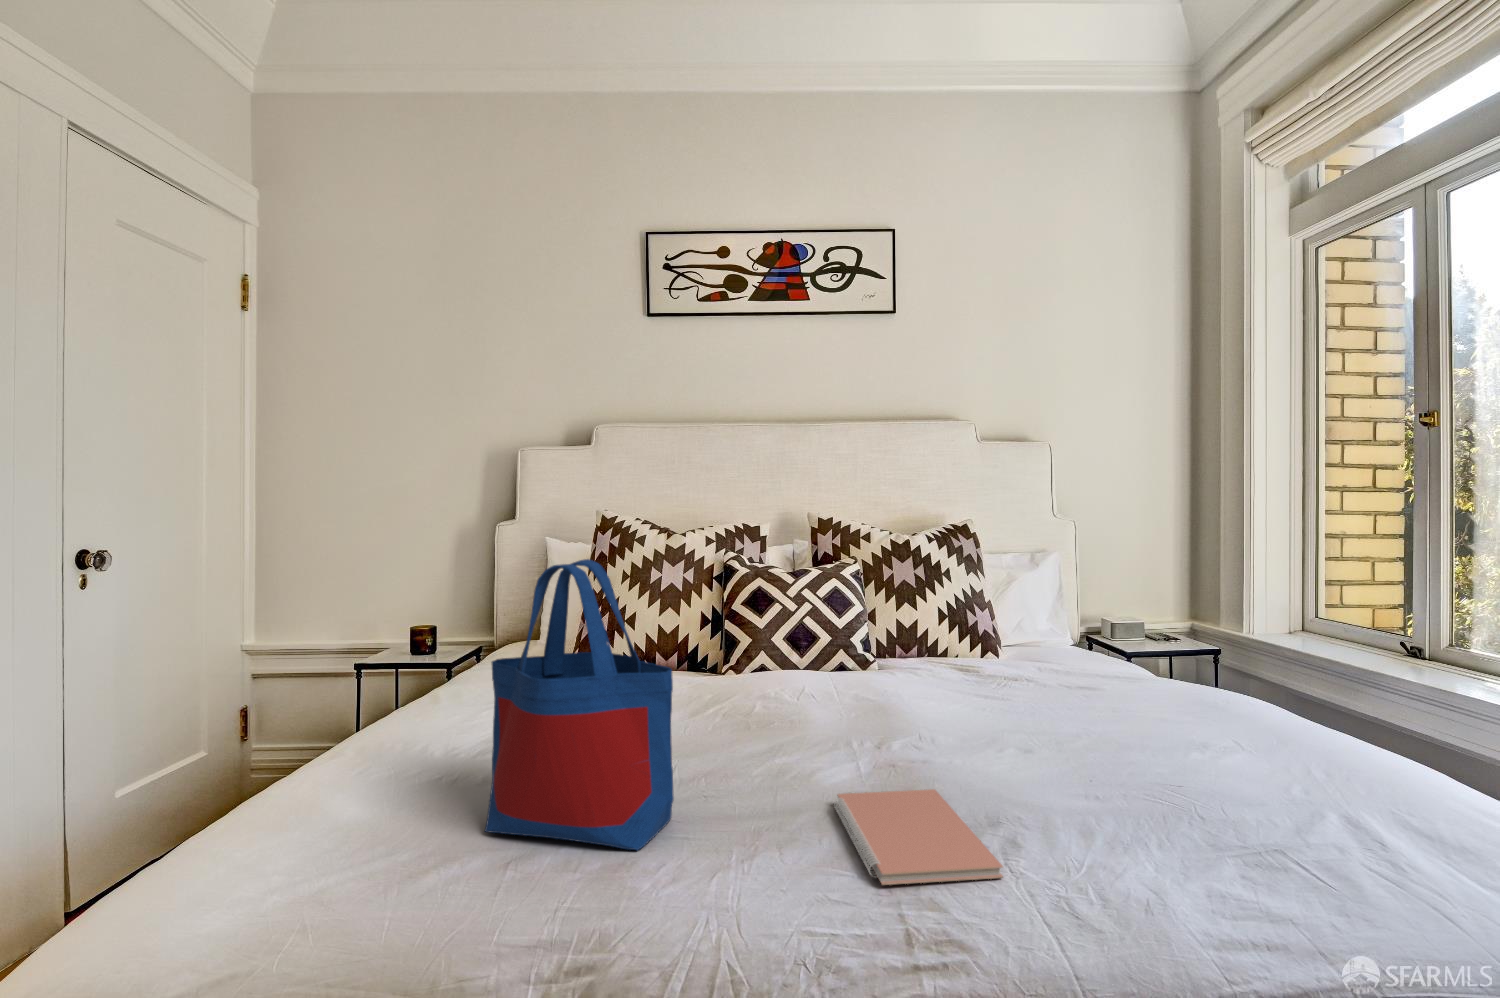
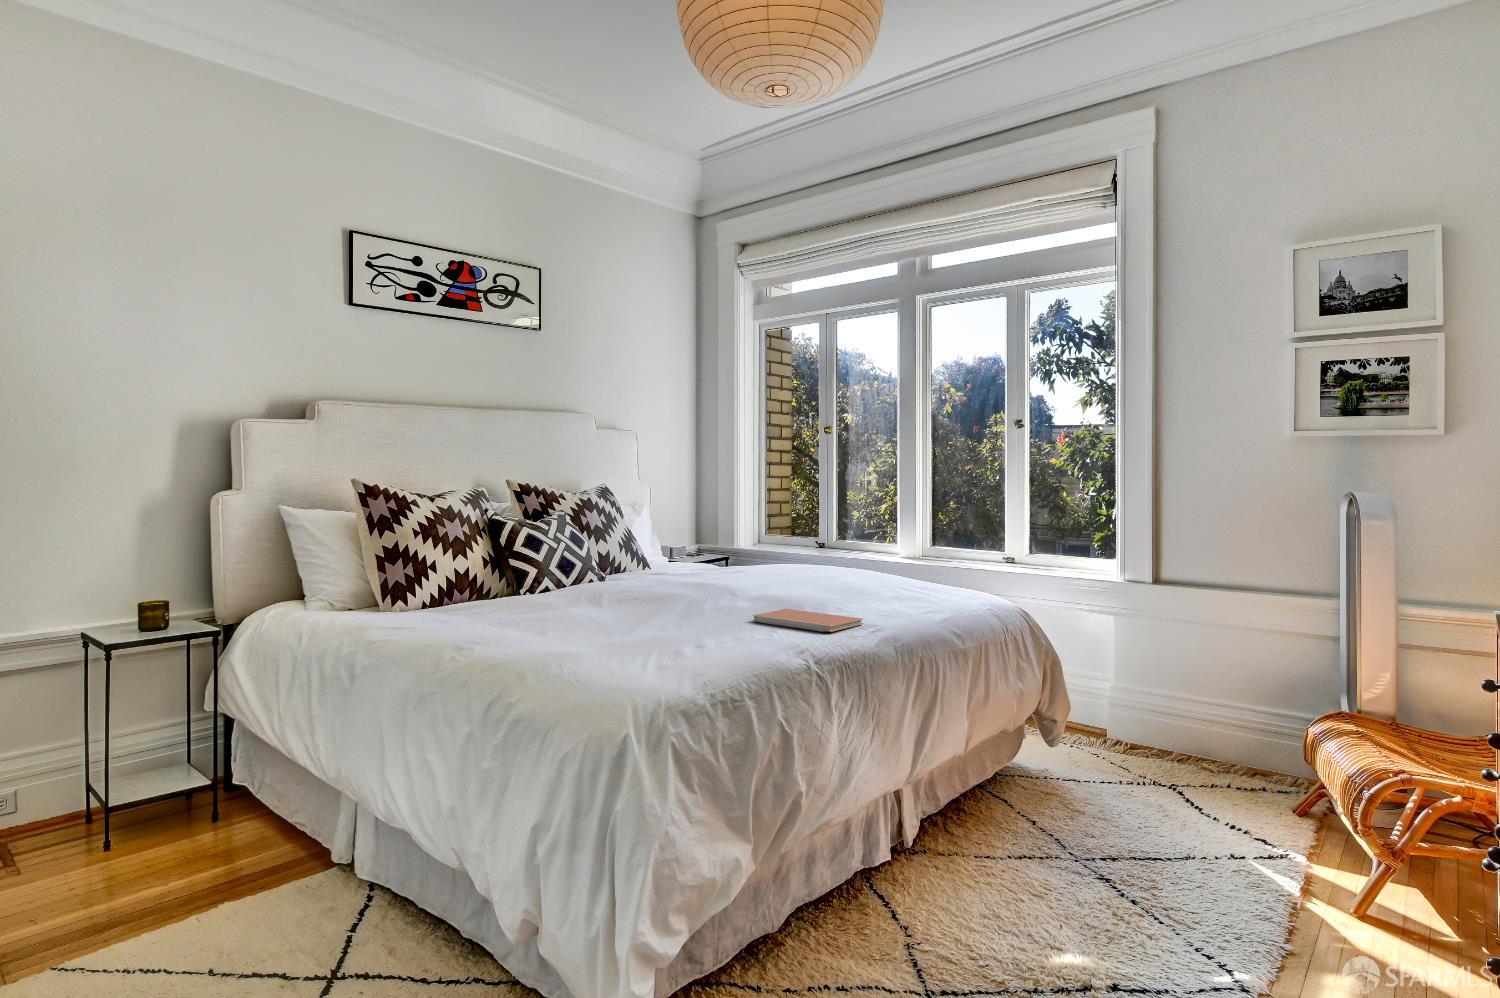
tote bag: present [485,559,674,850] -> none [591,486,707,656]

